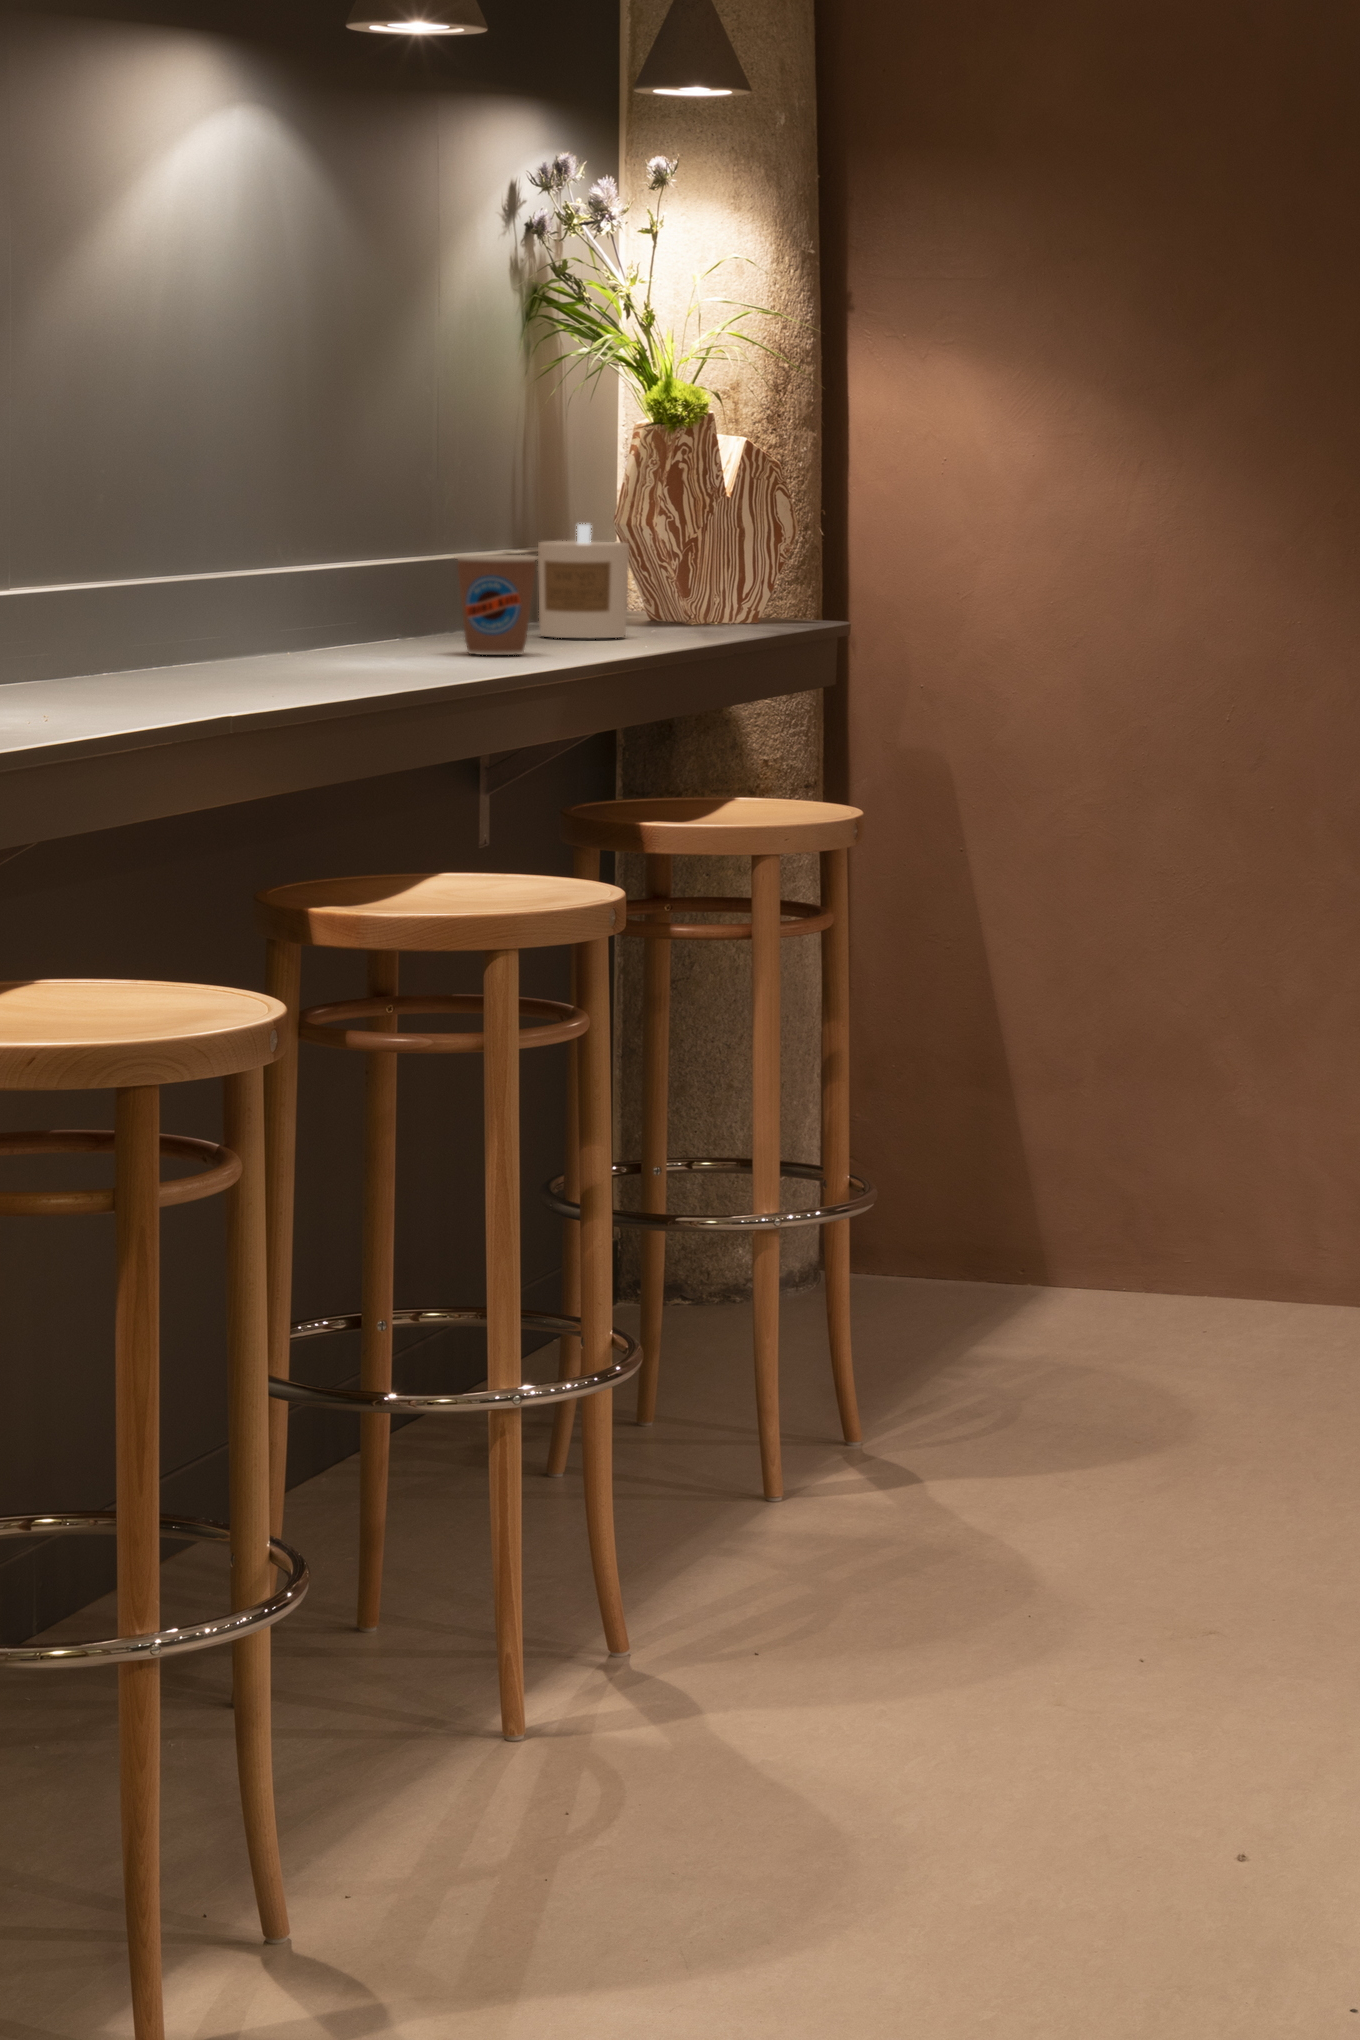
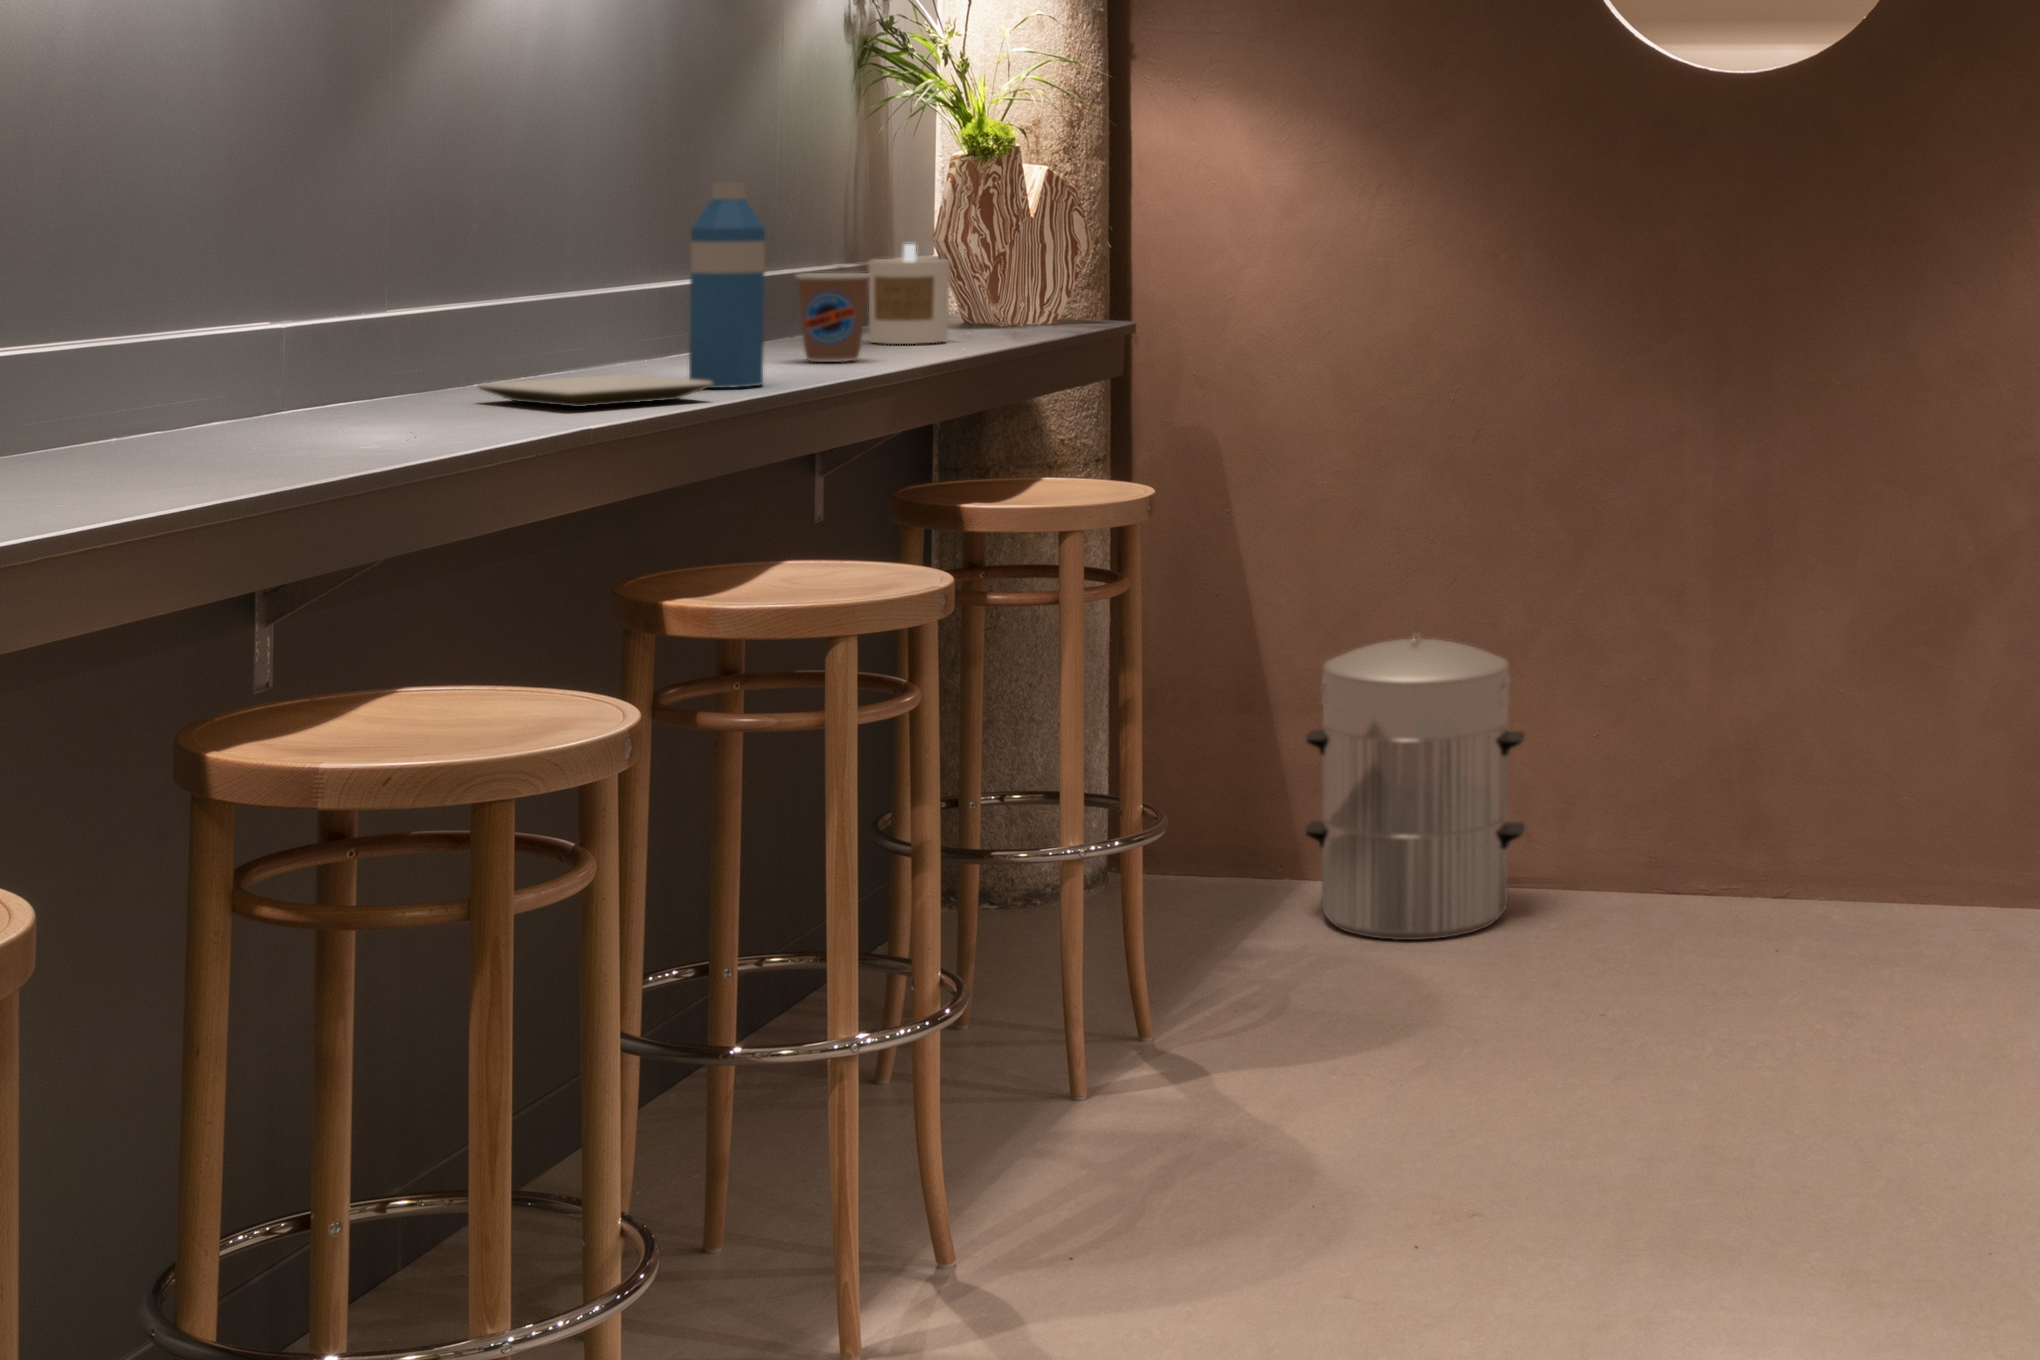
water bottle: none [338,450,418,678] -> present [689,183,765,388]
plate: none [117,660,363,692] -> present [479,374,713,407]
waste bin: none [1037,990,1299,1352] -> present [1305,628,1525,940]

